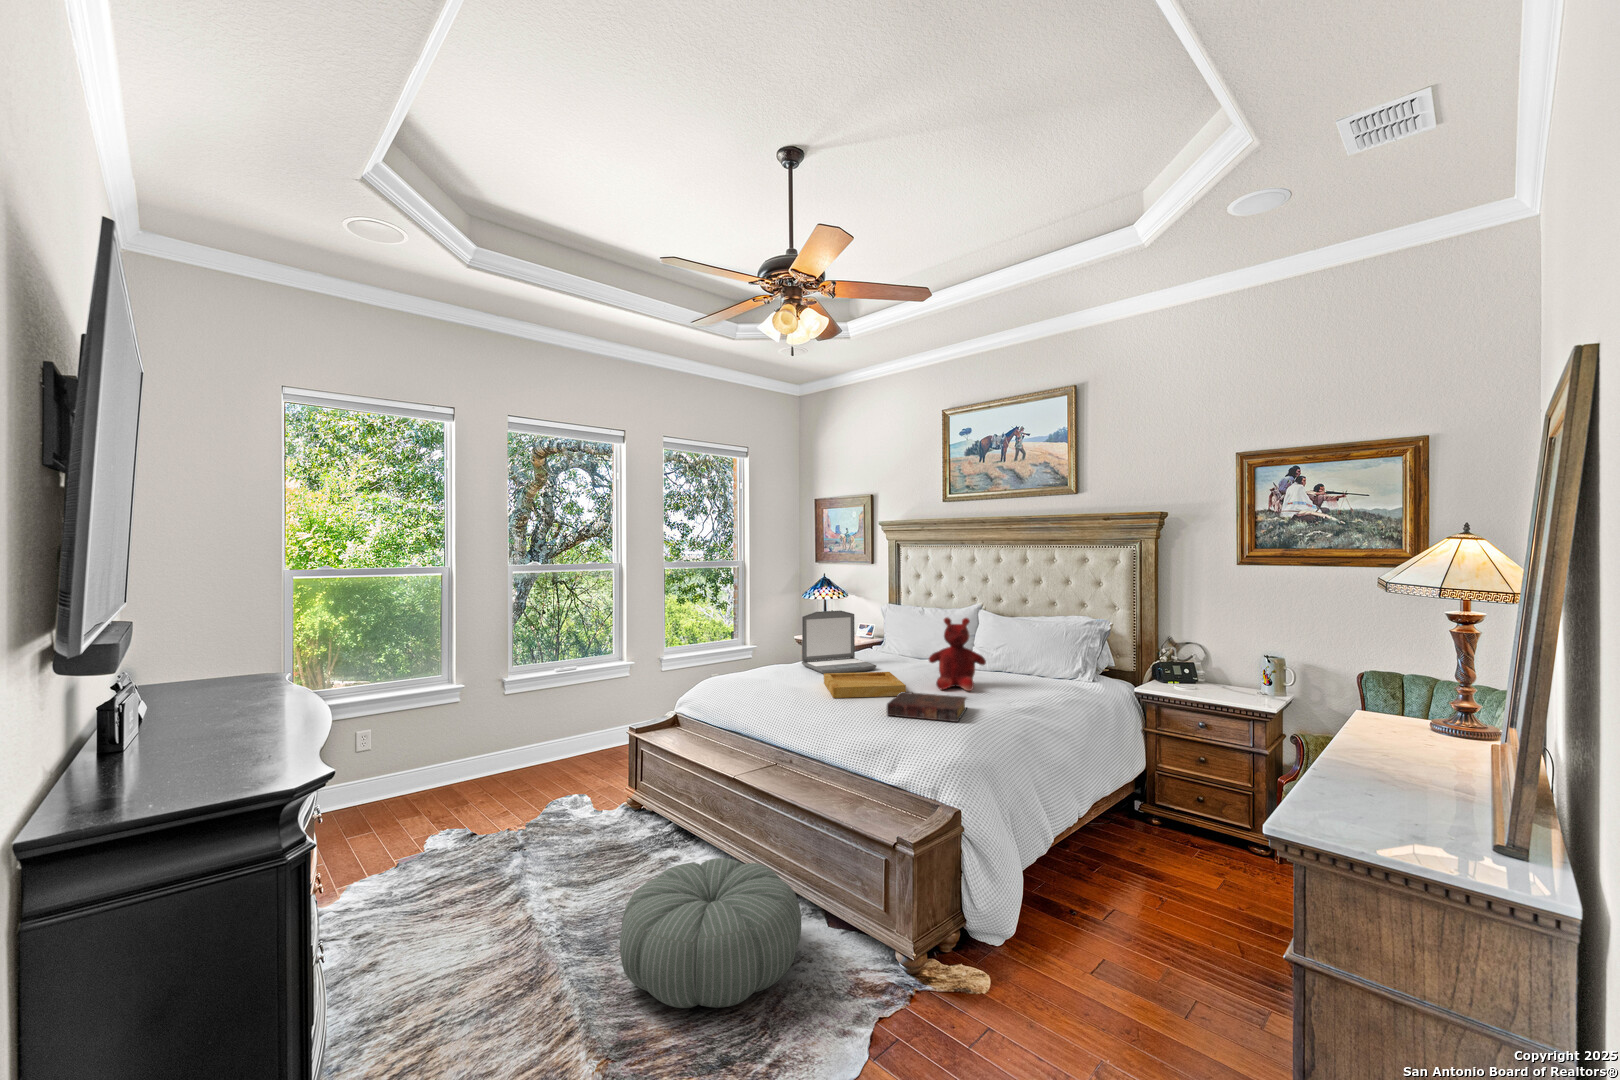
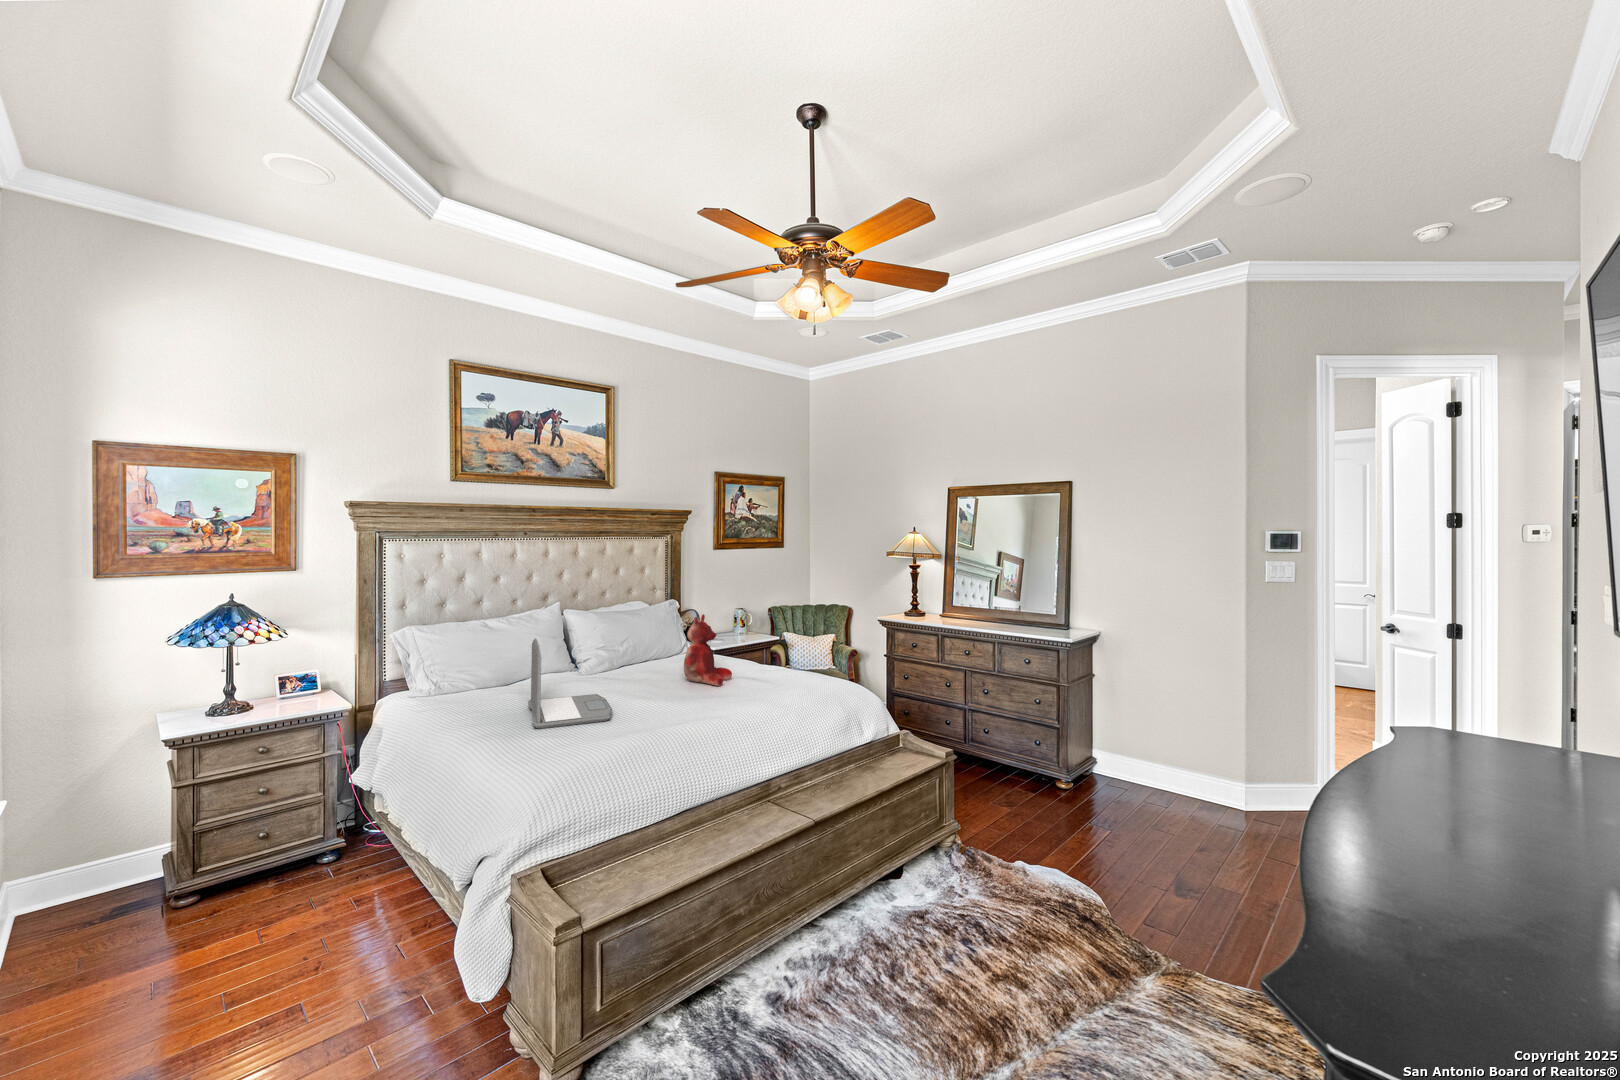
tray: present [824,672,906,698] -> none [662,687,746,722]
book: present [887,692,967,722] -> none [768,676,836,707]
pouf: present [620,858,801,1008] -> none [915,840,1080,979]

